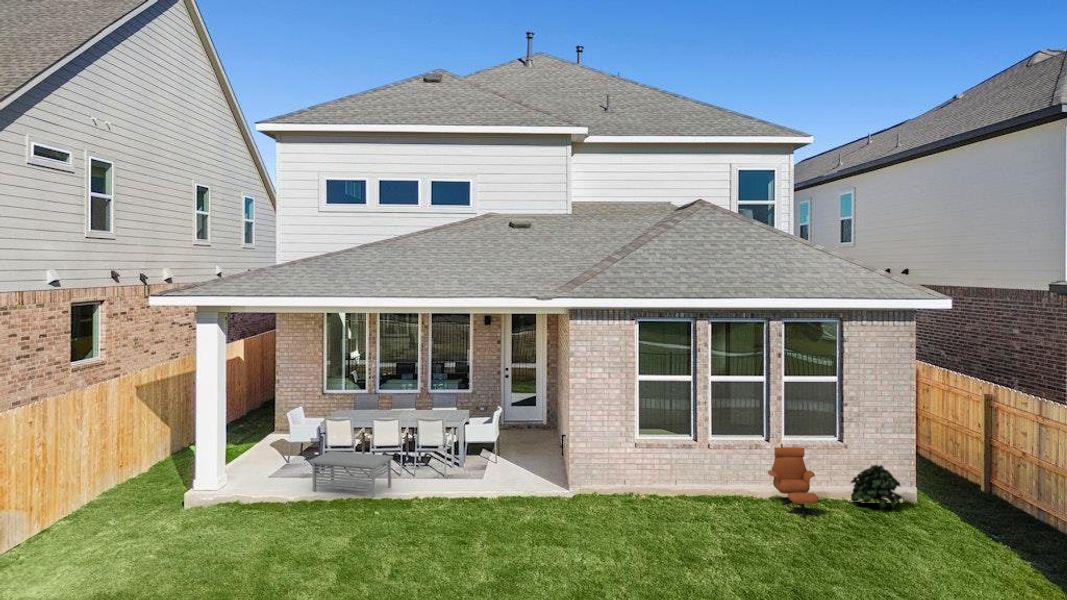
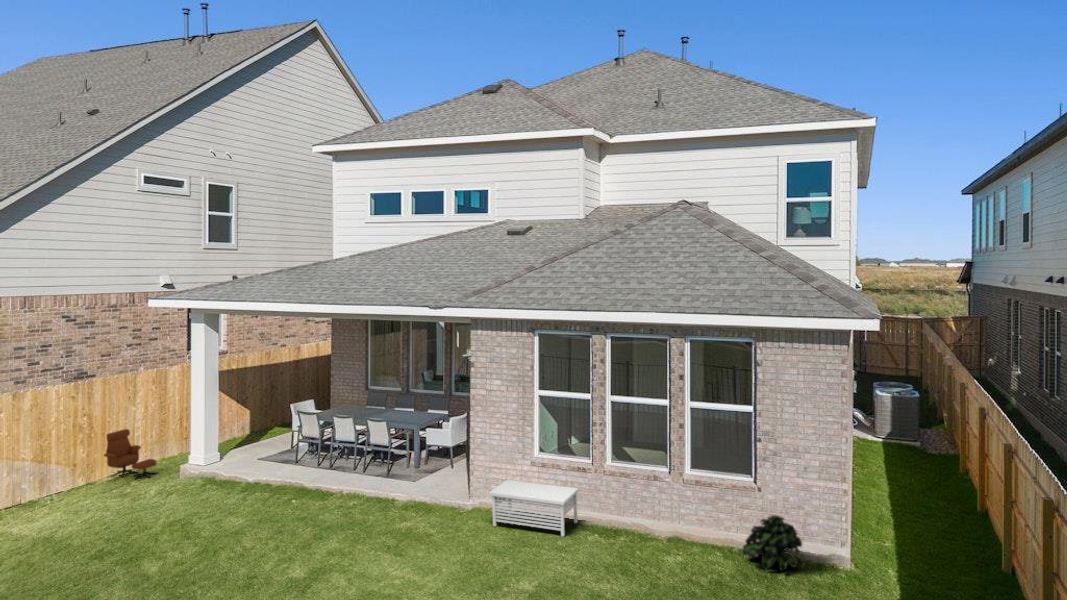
lounge chair: present [768,447,819,517] -> present [104,429,157,479]
storage bench: present [309,451,393,497] -> present [489,480,579,537]

